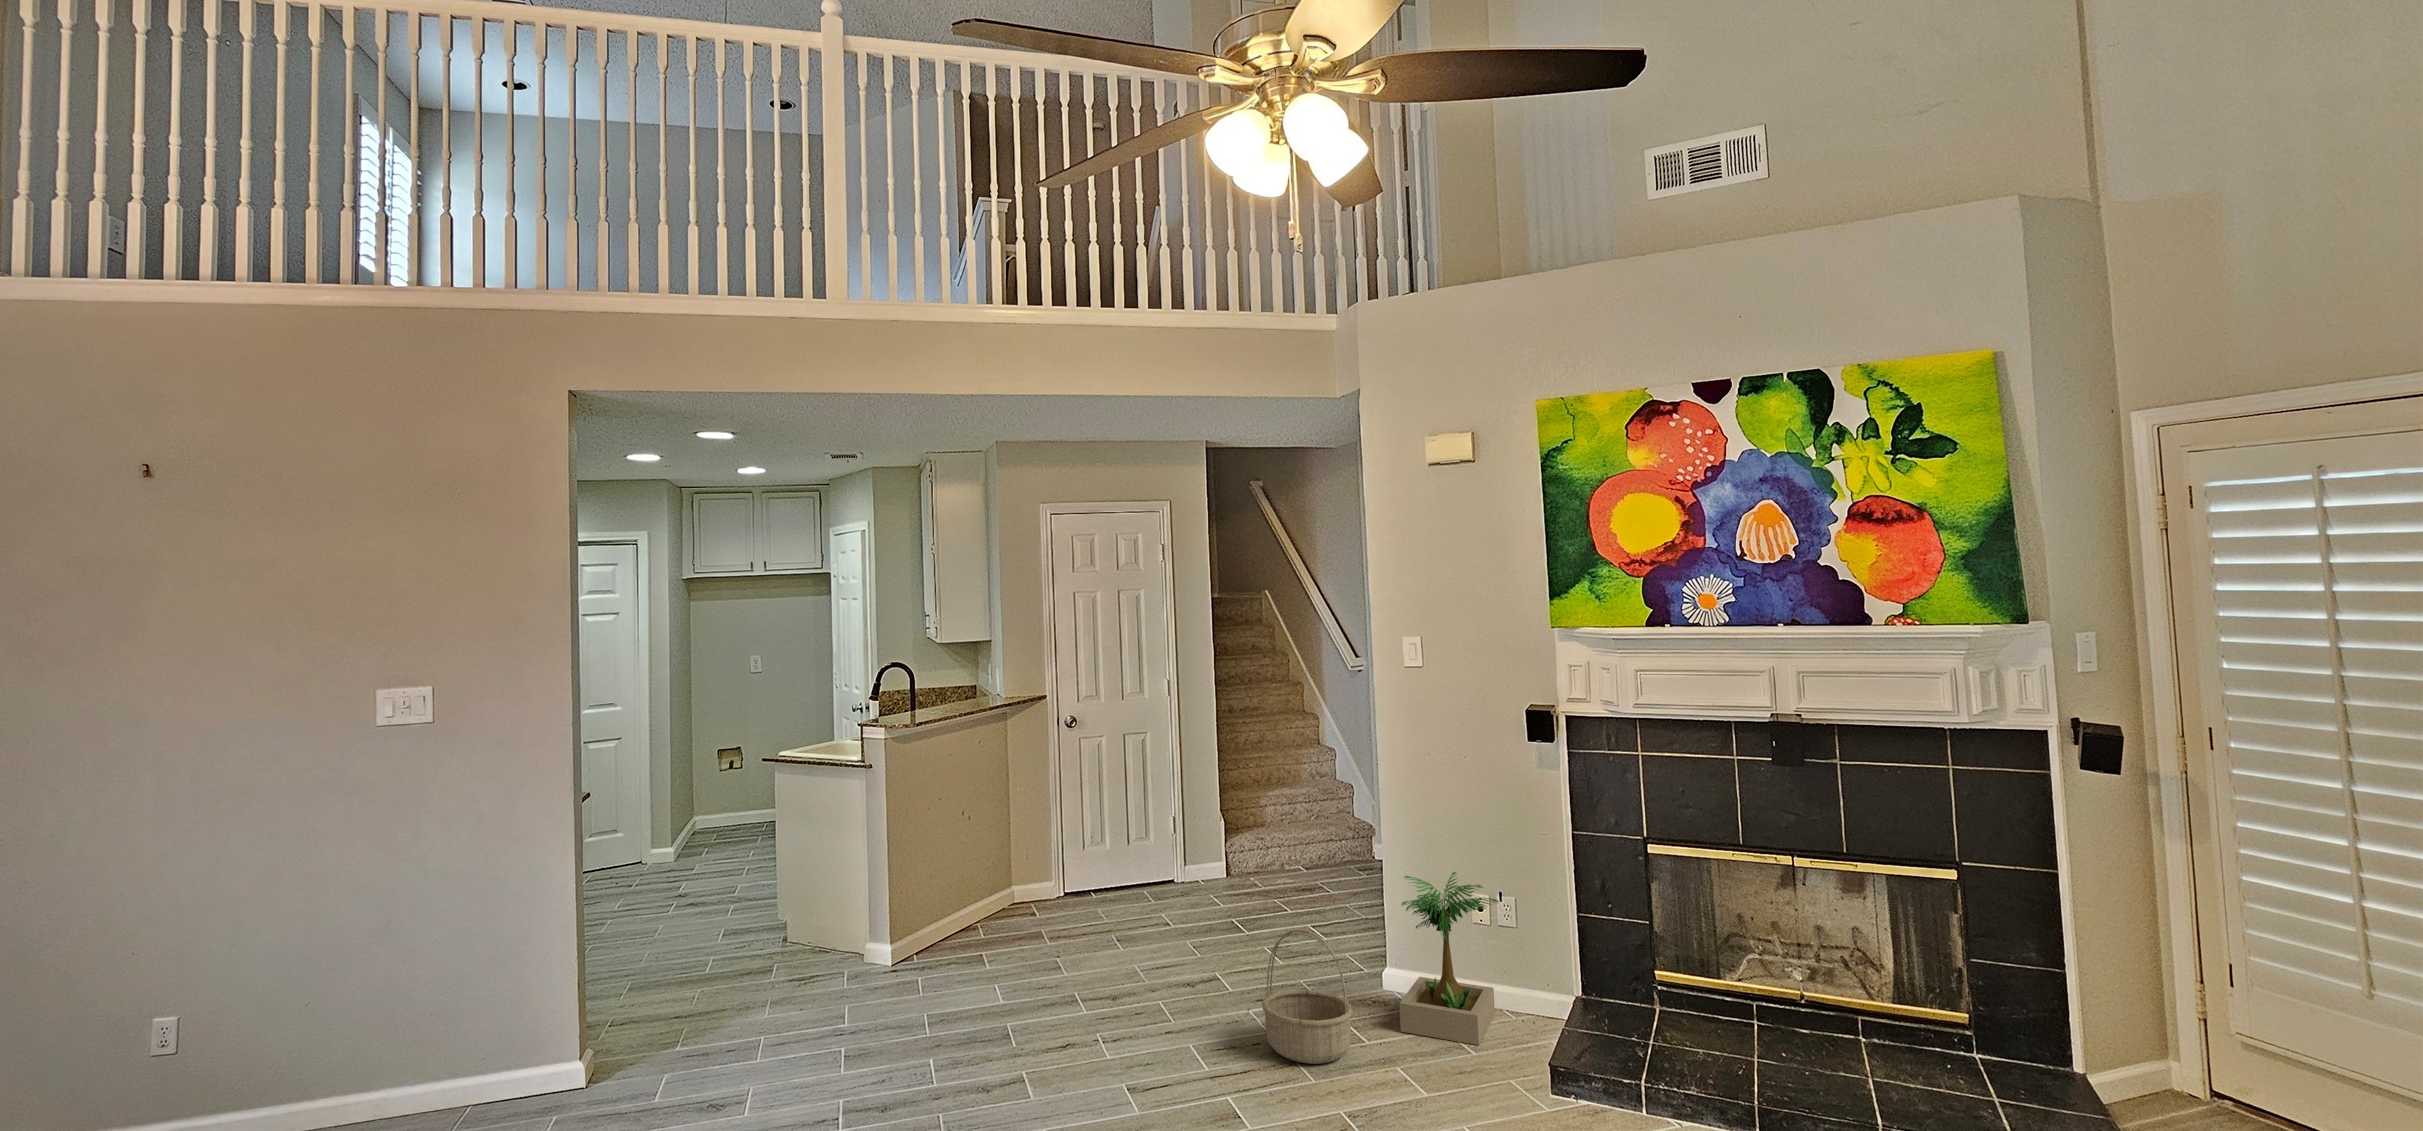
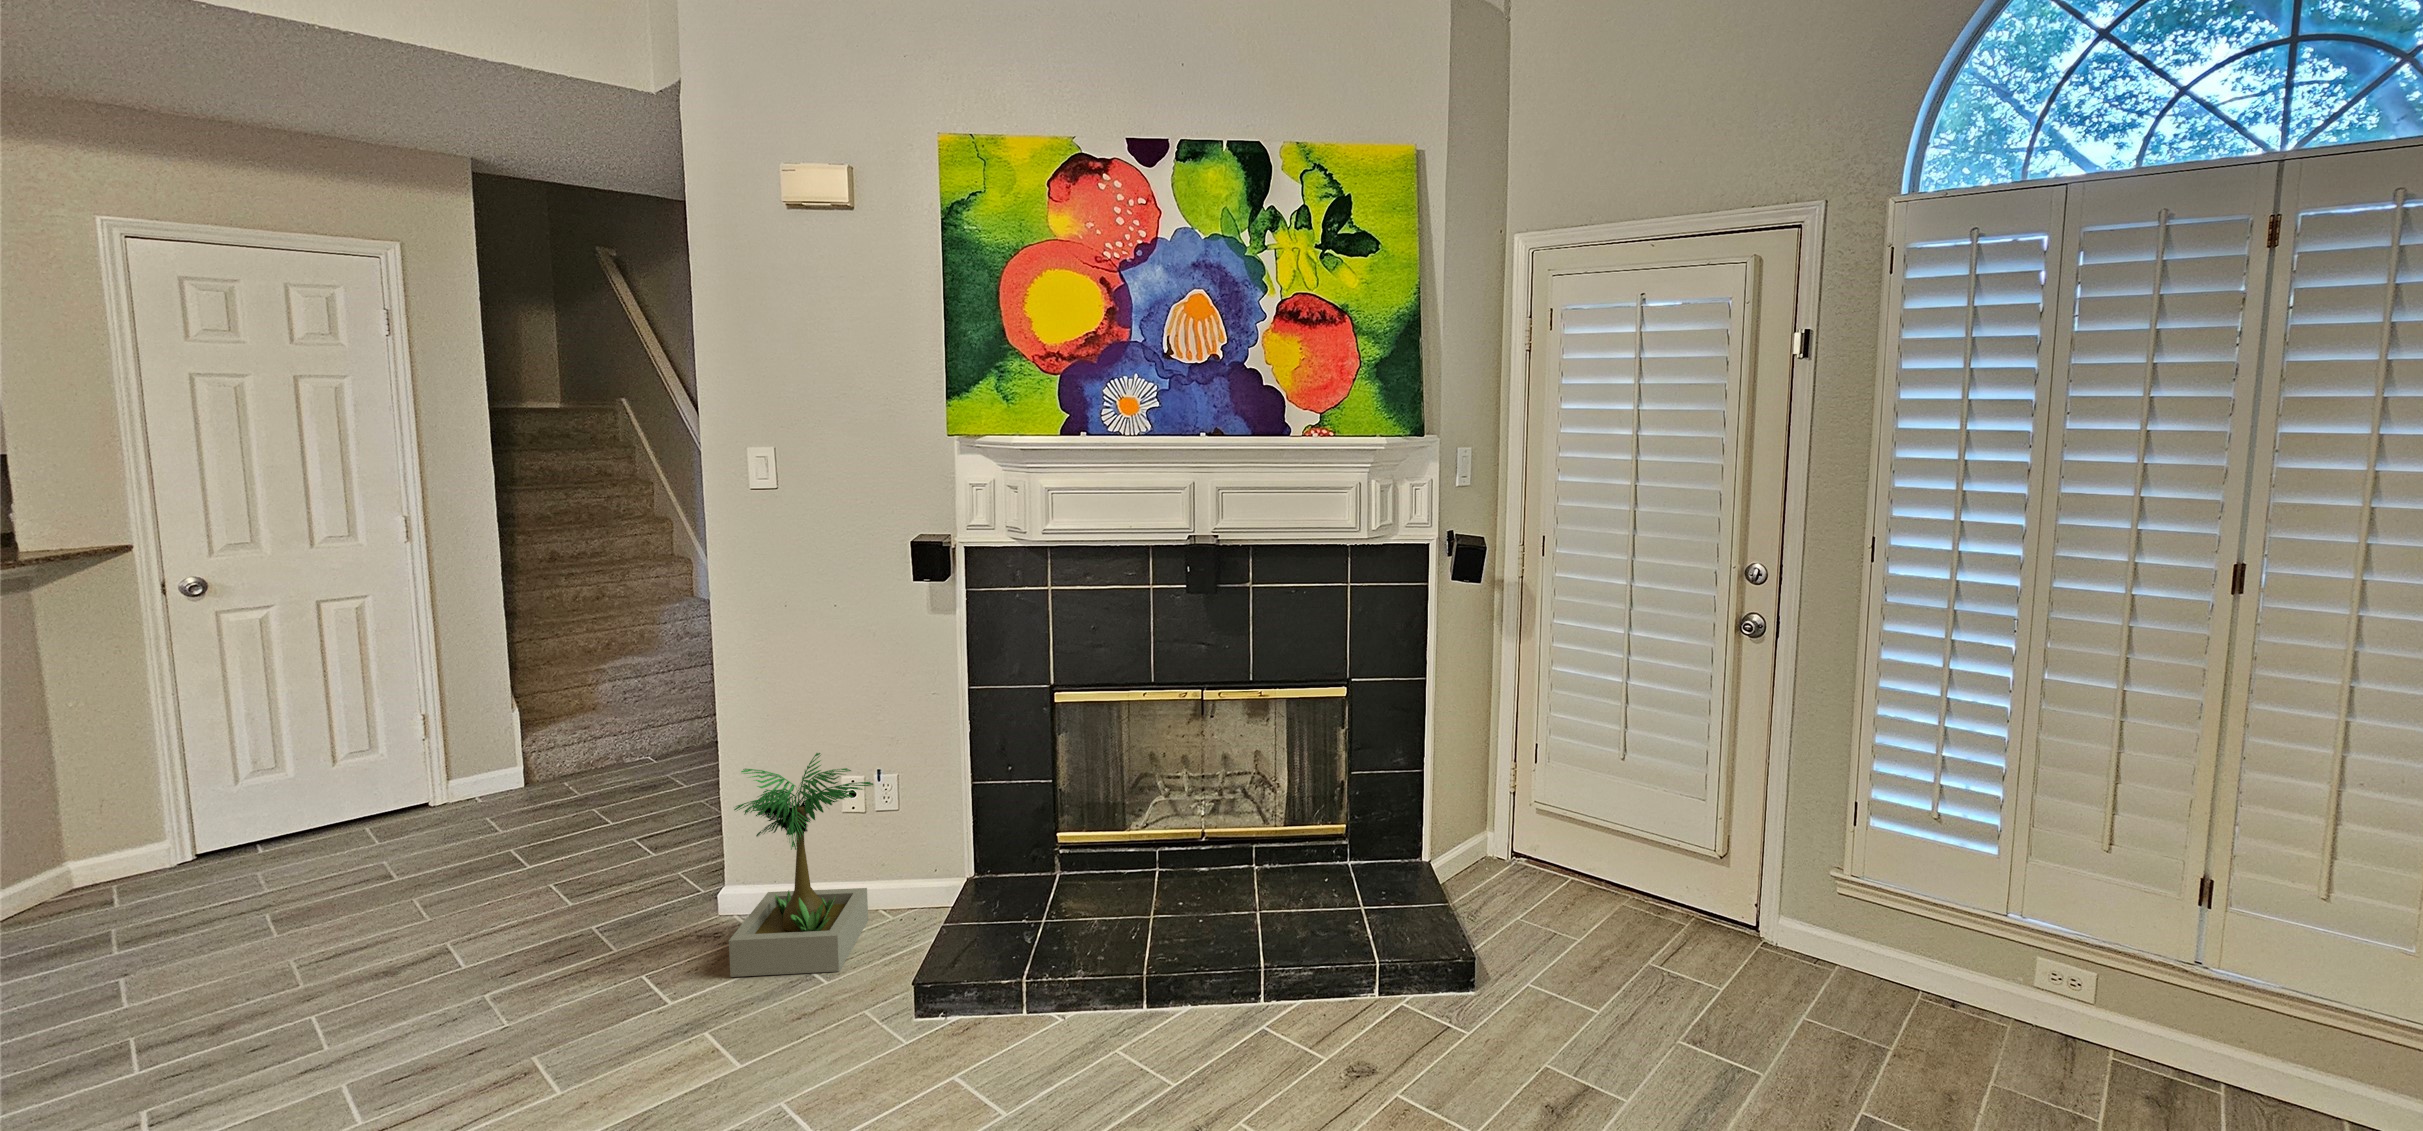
basket: present [1262,930,1353,1064] -> none [483,879,645,1074]

